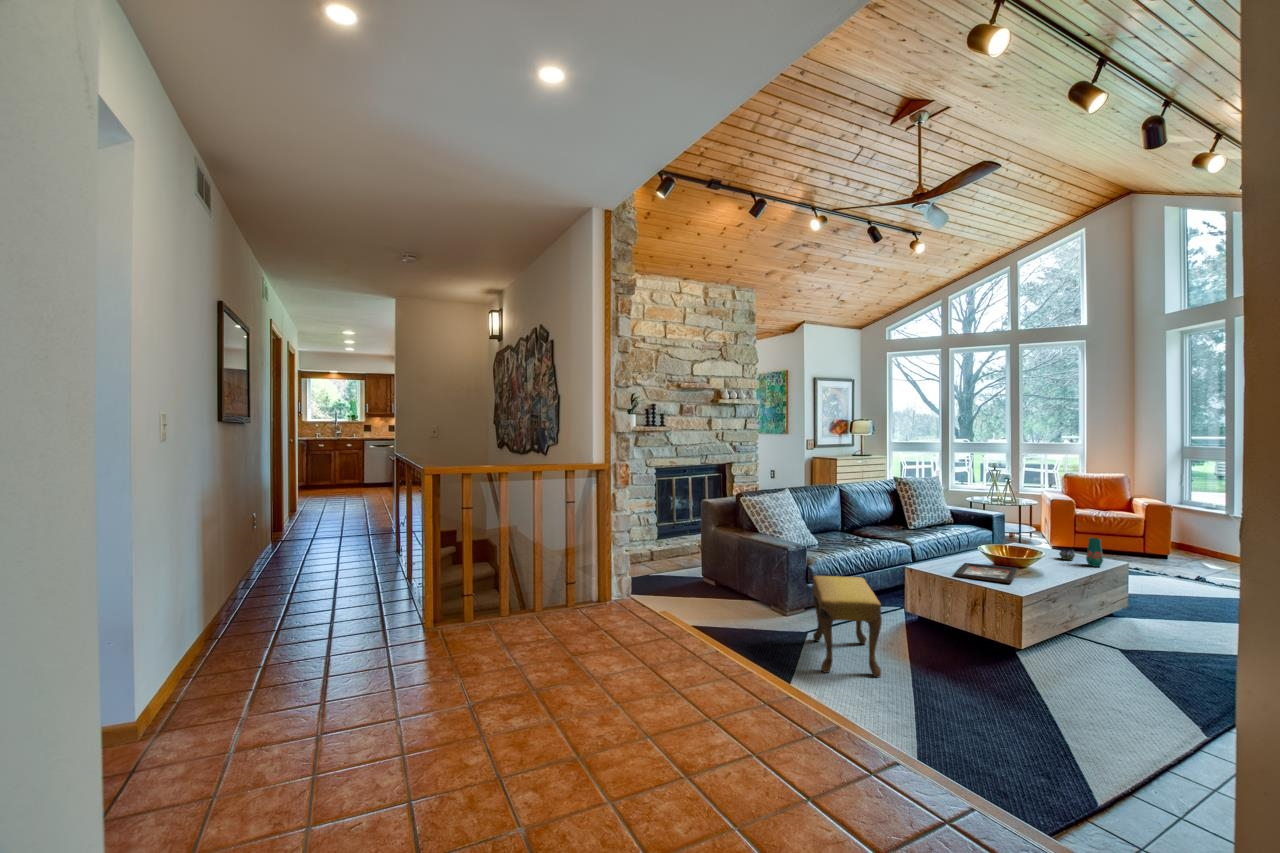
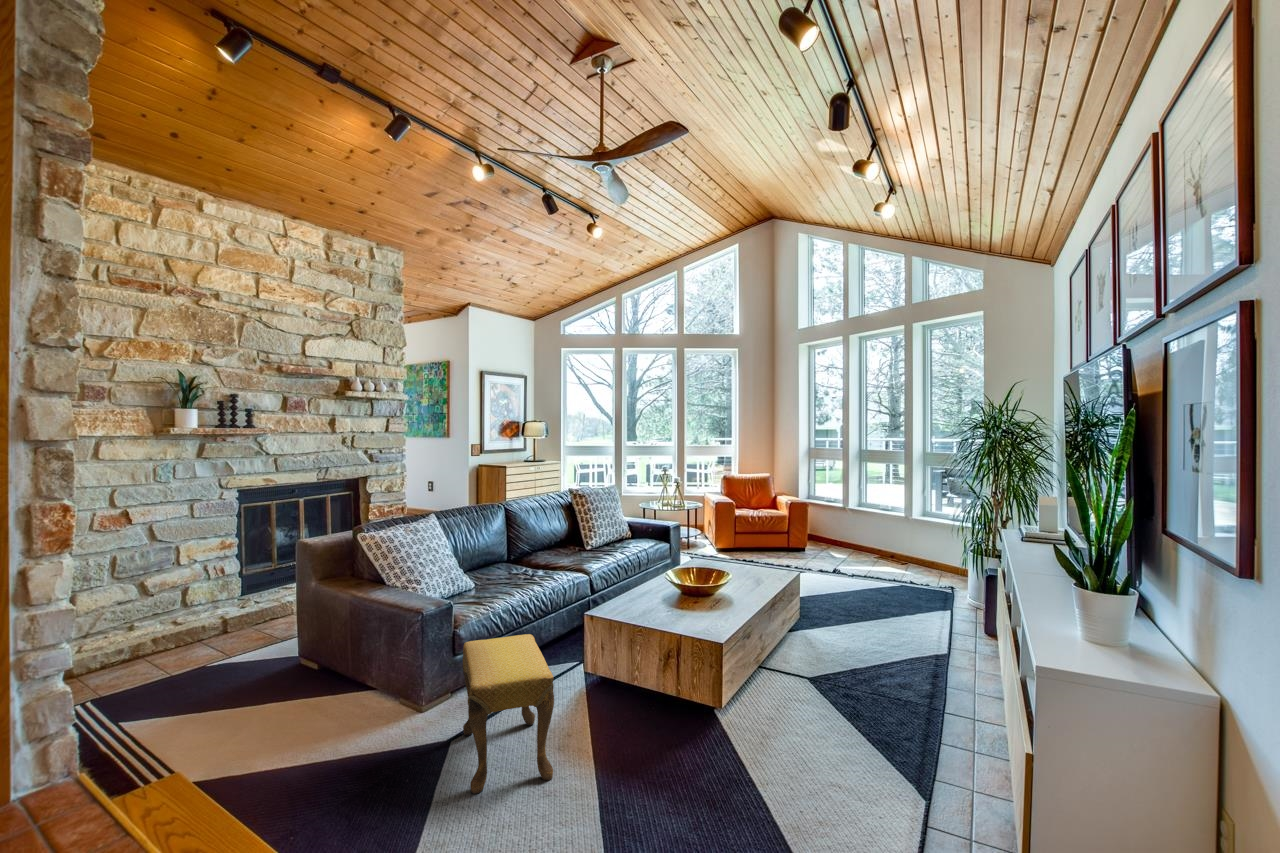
vase: present [1059,538,1103,567] -> none [731,547,769,577]
decorative tray: present [955,563,1018,583] -> none [637,590,698,612]

